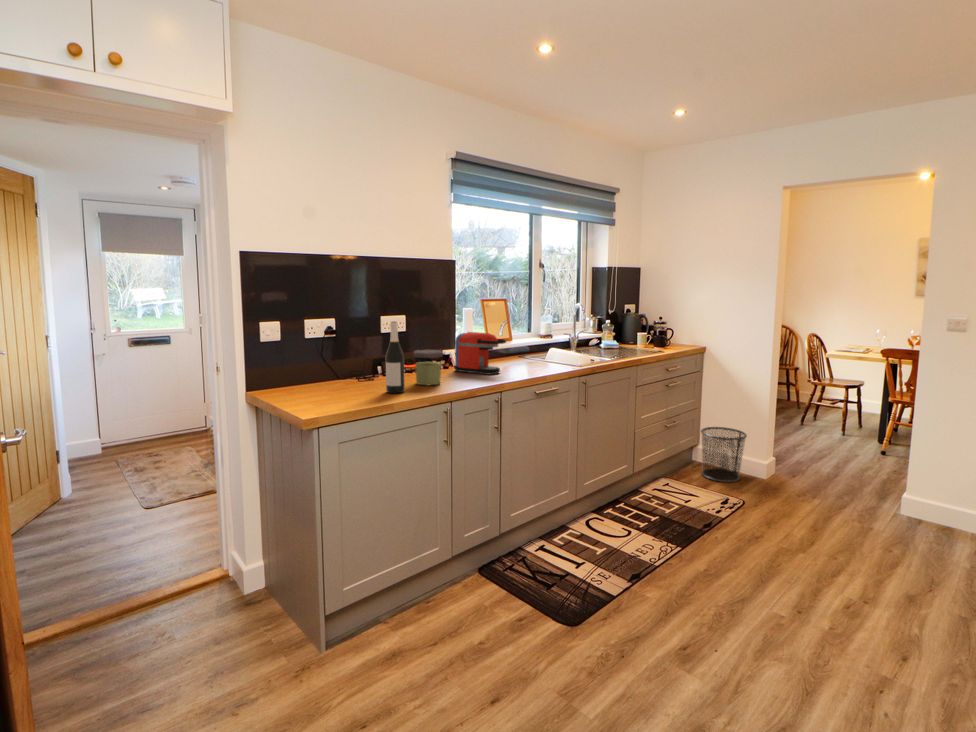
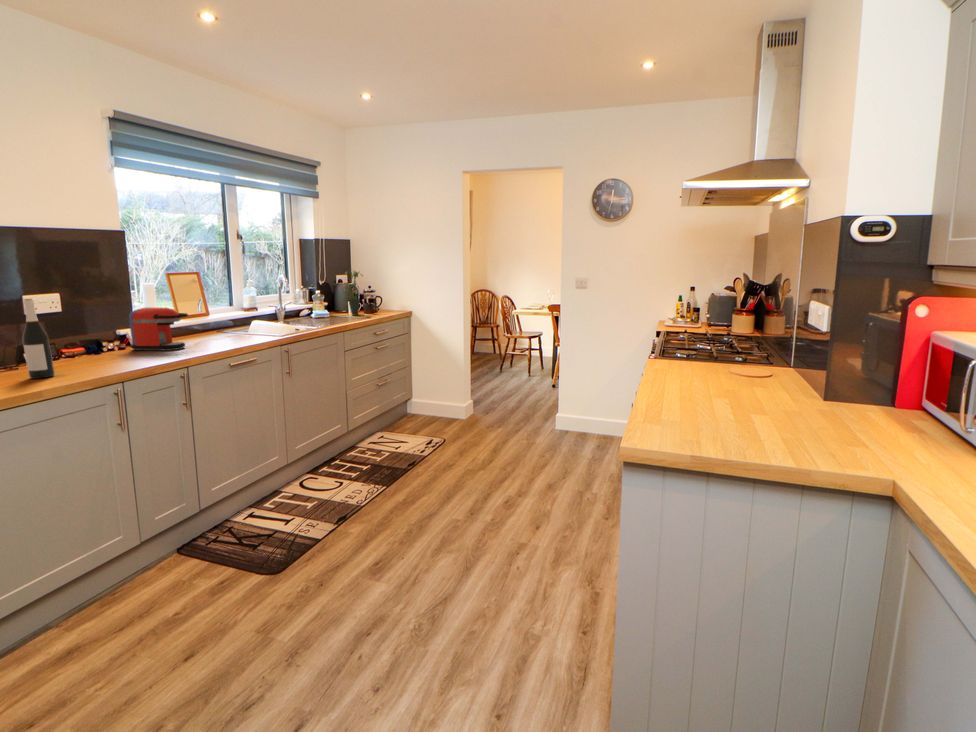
potted plant: none [638,299,662,349] -> present [343,271,363,315]
jar: present [414,350,443,385] -> none [65,328,107,367]
waste bin: present [701,427,747,482] -> none [410,381,447,428]

